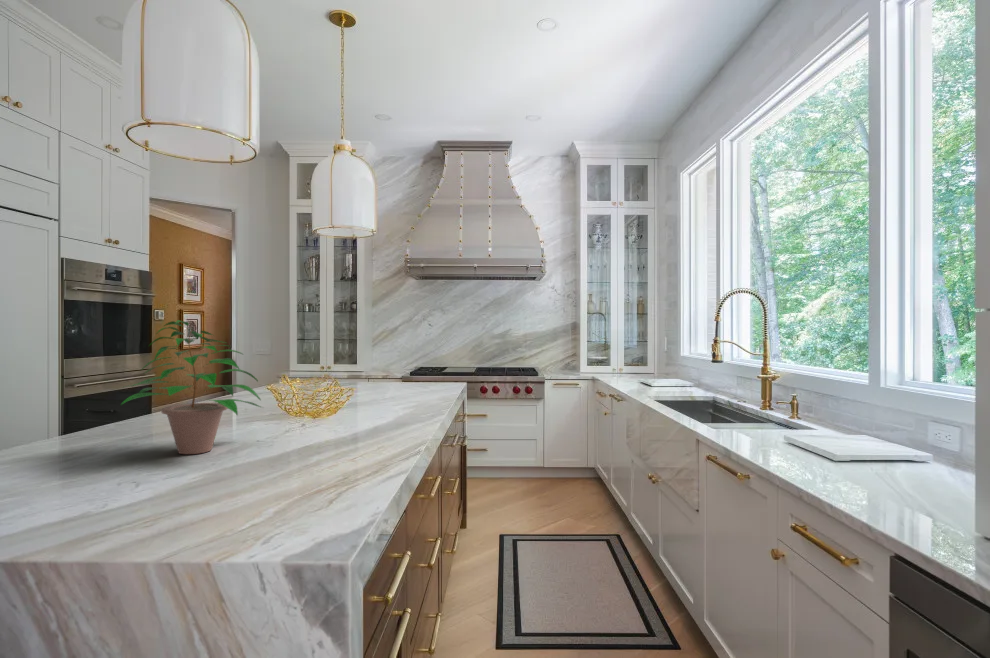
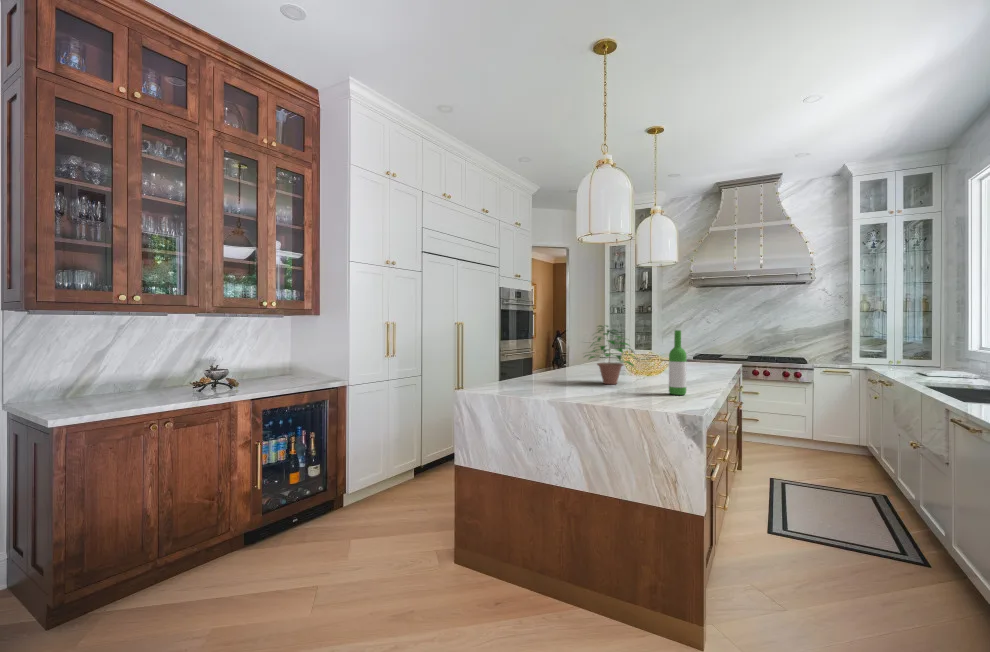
wine bottle: none [303,331,342,480] -> present [669,330,687,395]

